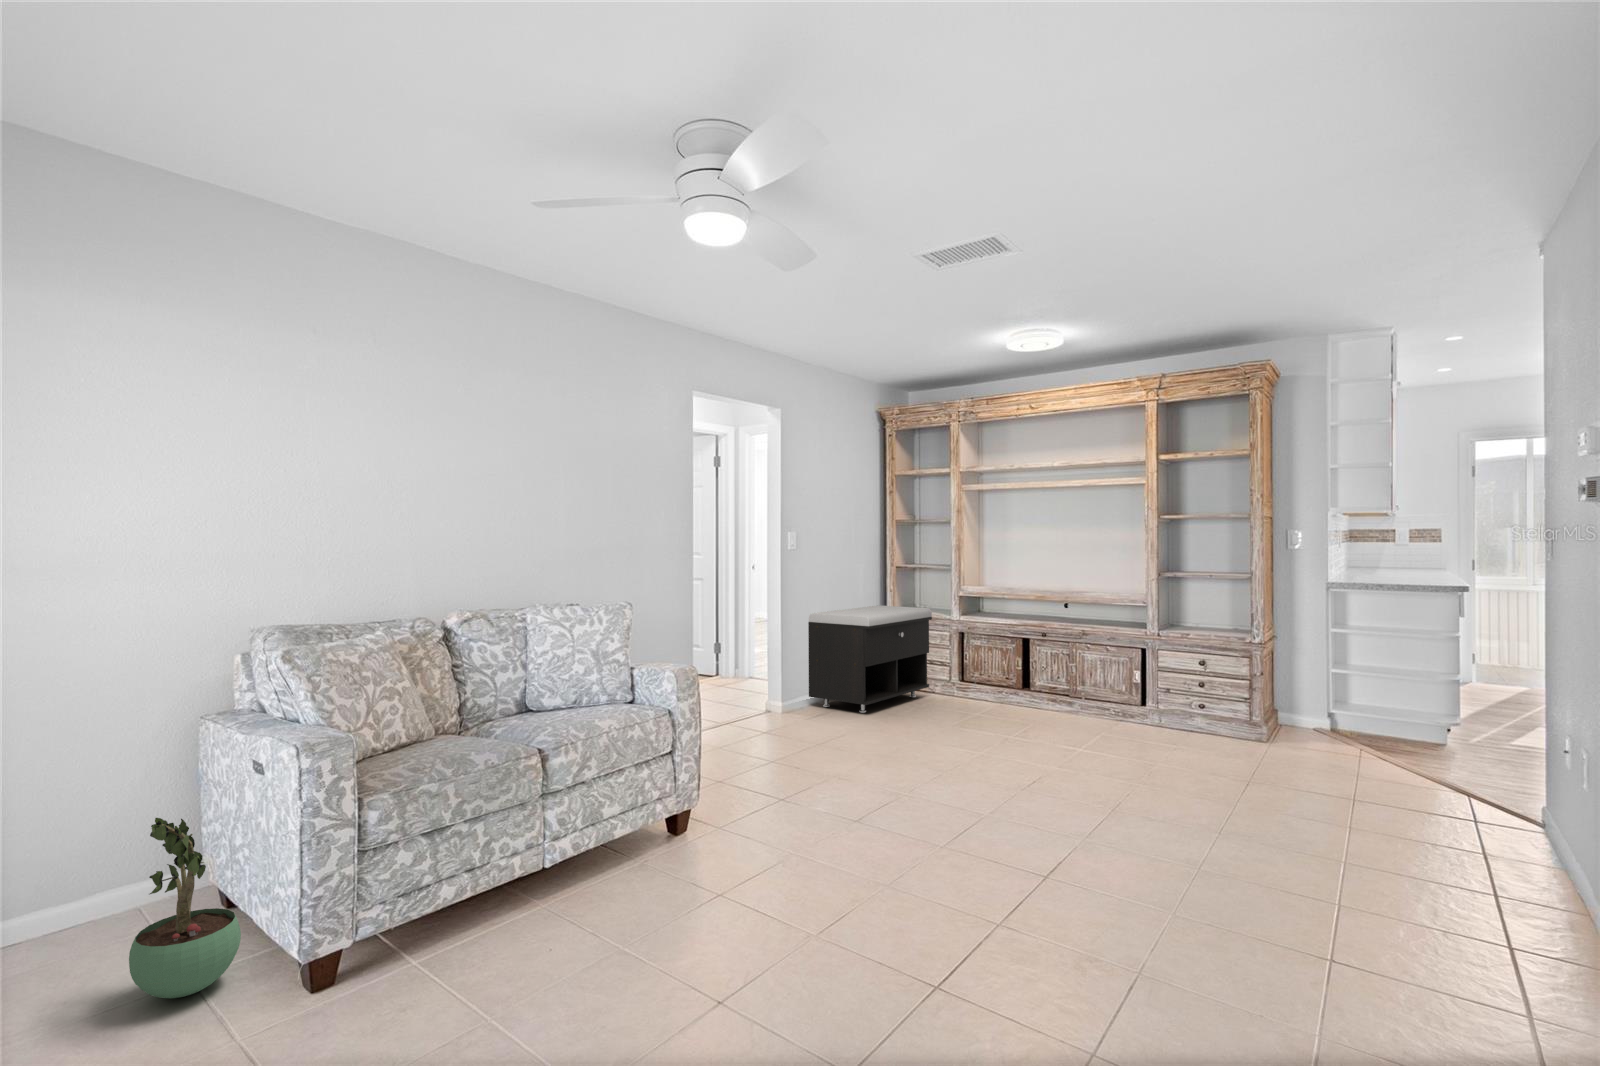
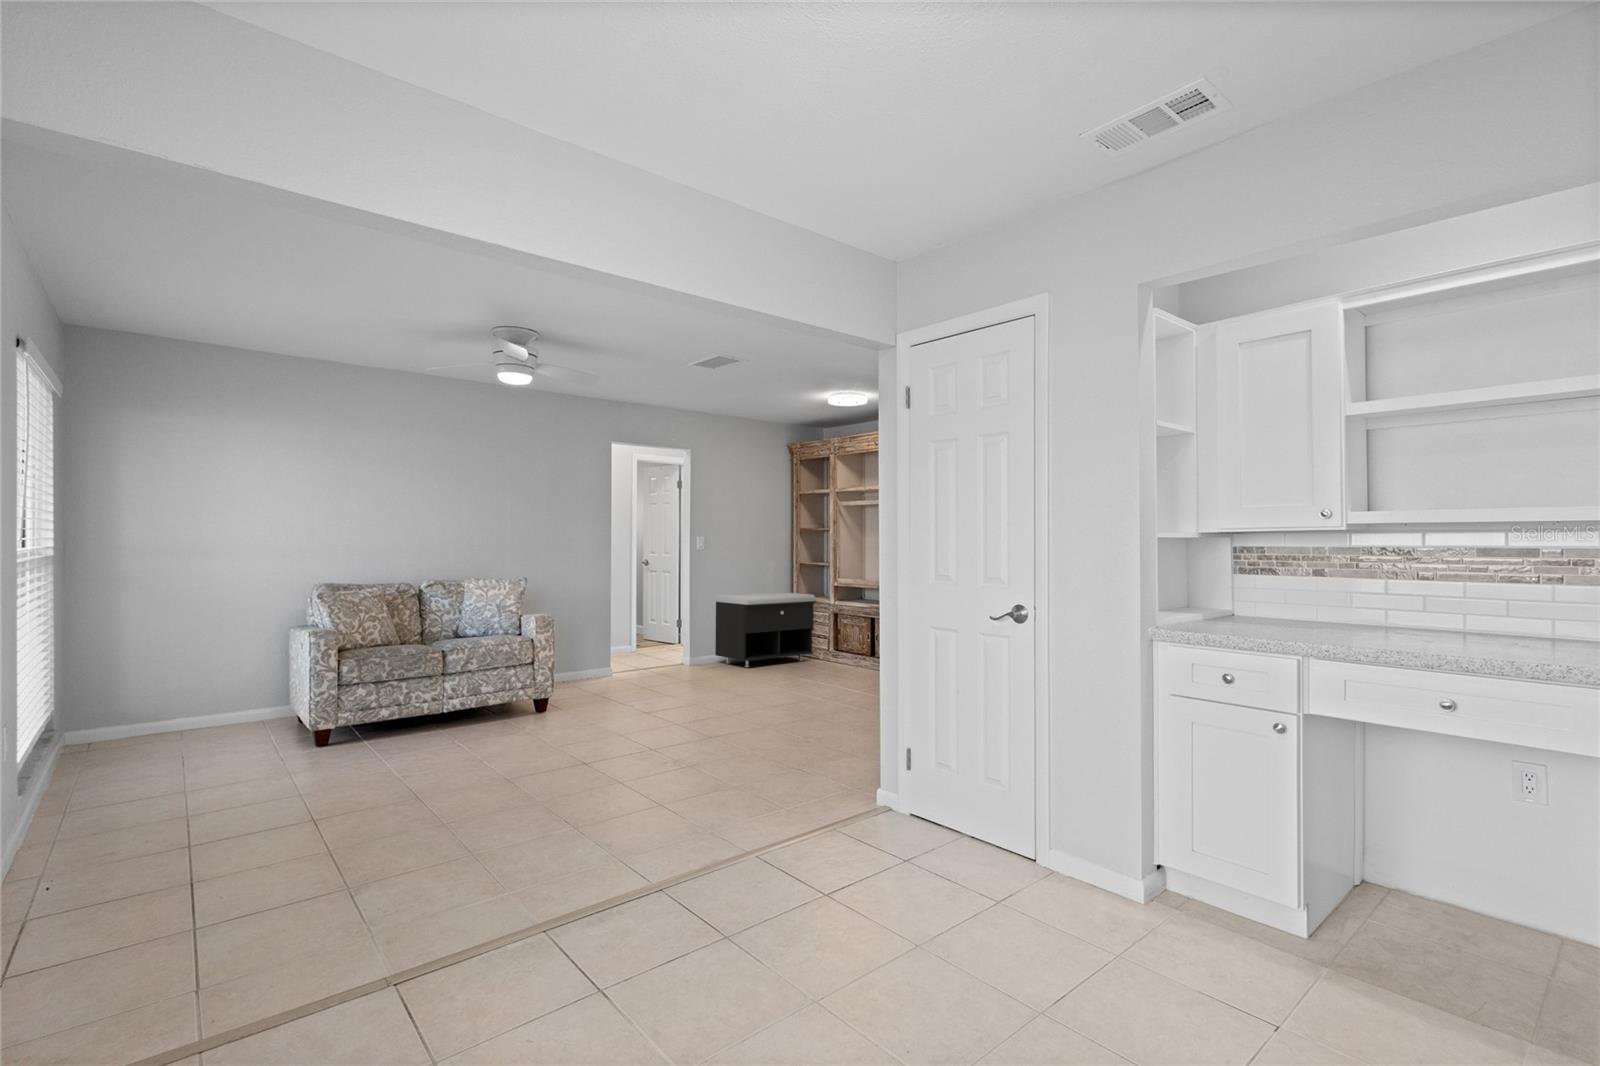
potted plant: present [129,818,241,998] -> none [243,663,291,743]

